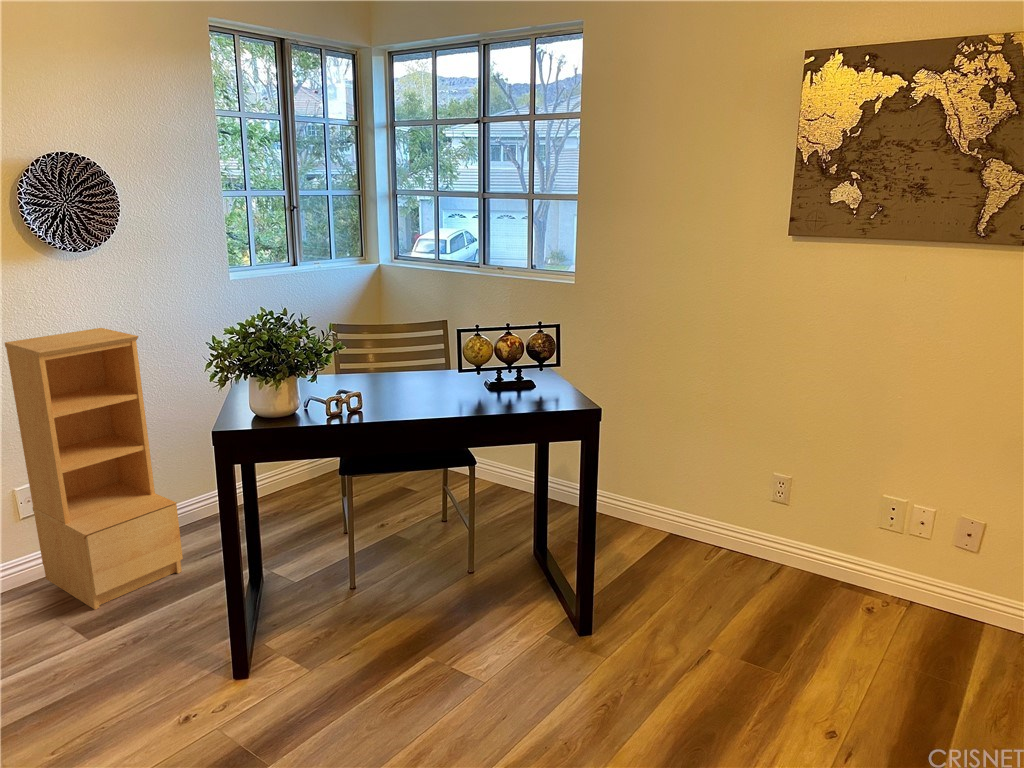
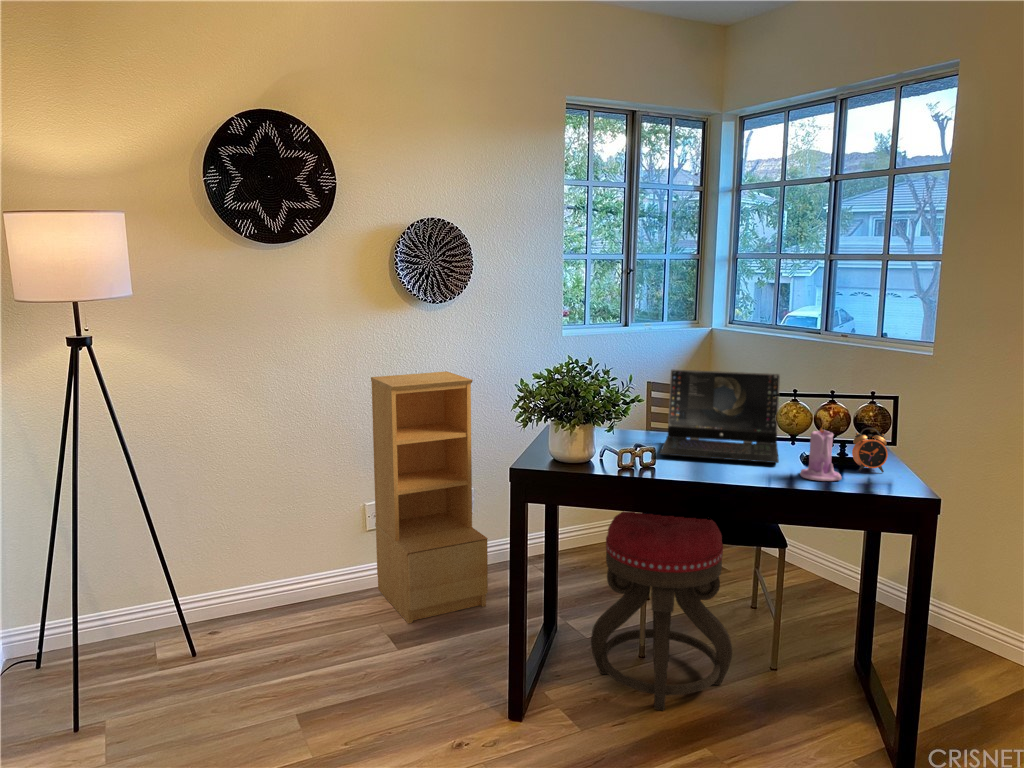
laptop: none [360,310,470,398] -> present [660,370,780,463]
alarm clock: none [529,354,558,393] -> present [852,428,888,472]
candle: none [491,355,526,406] -> present [800,428,842,481]
ottoman: none [307,443,440,635] -> present [591,512,732,710]

